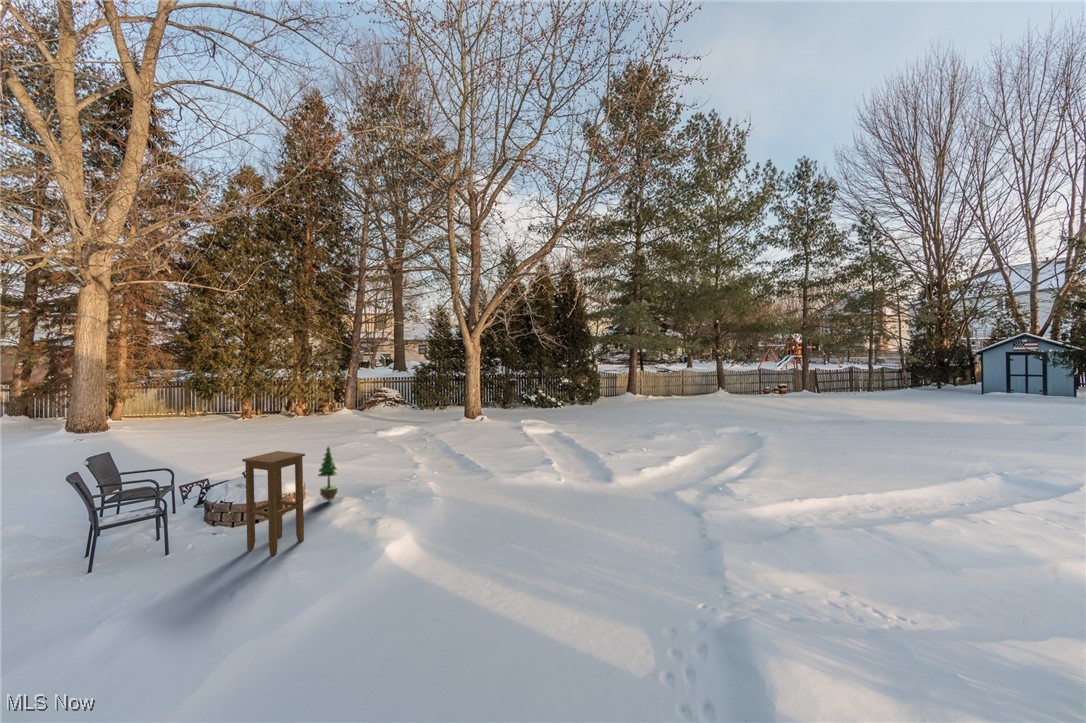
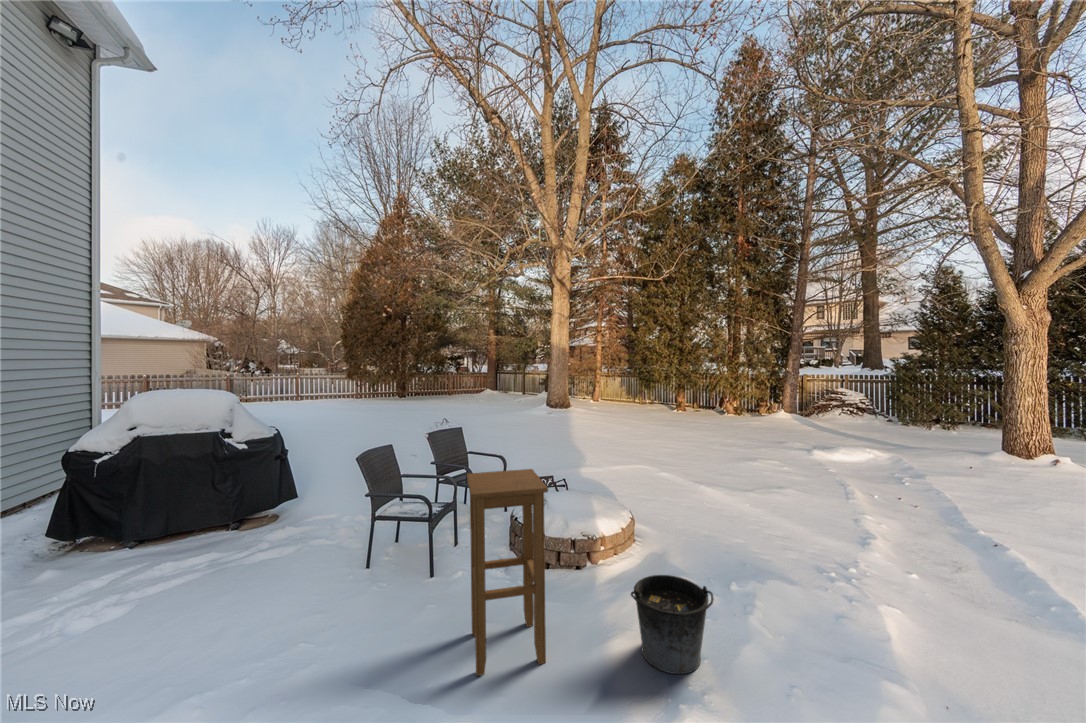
potted tree: present [318,447,339,501] -> none [638,470,675,571]
bucket: none [340,485,377,523] -> present [631,575,714,674]

